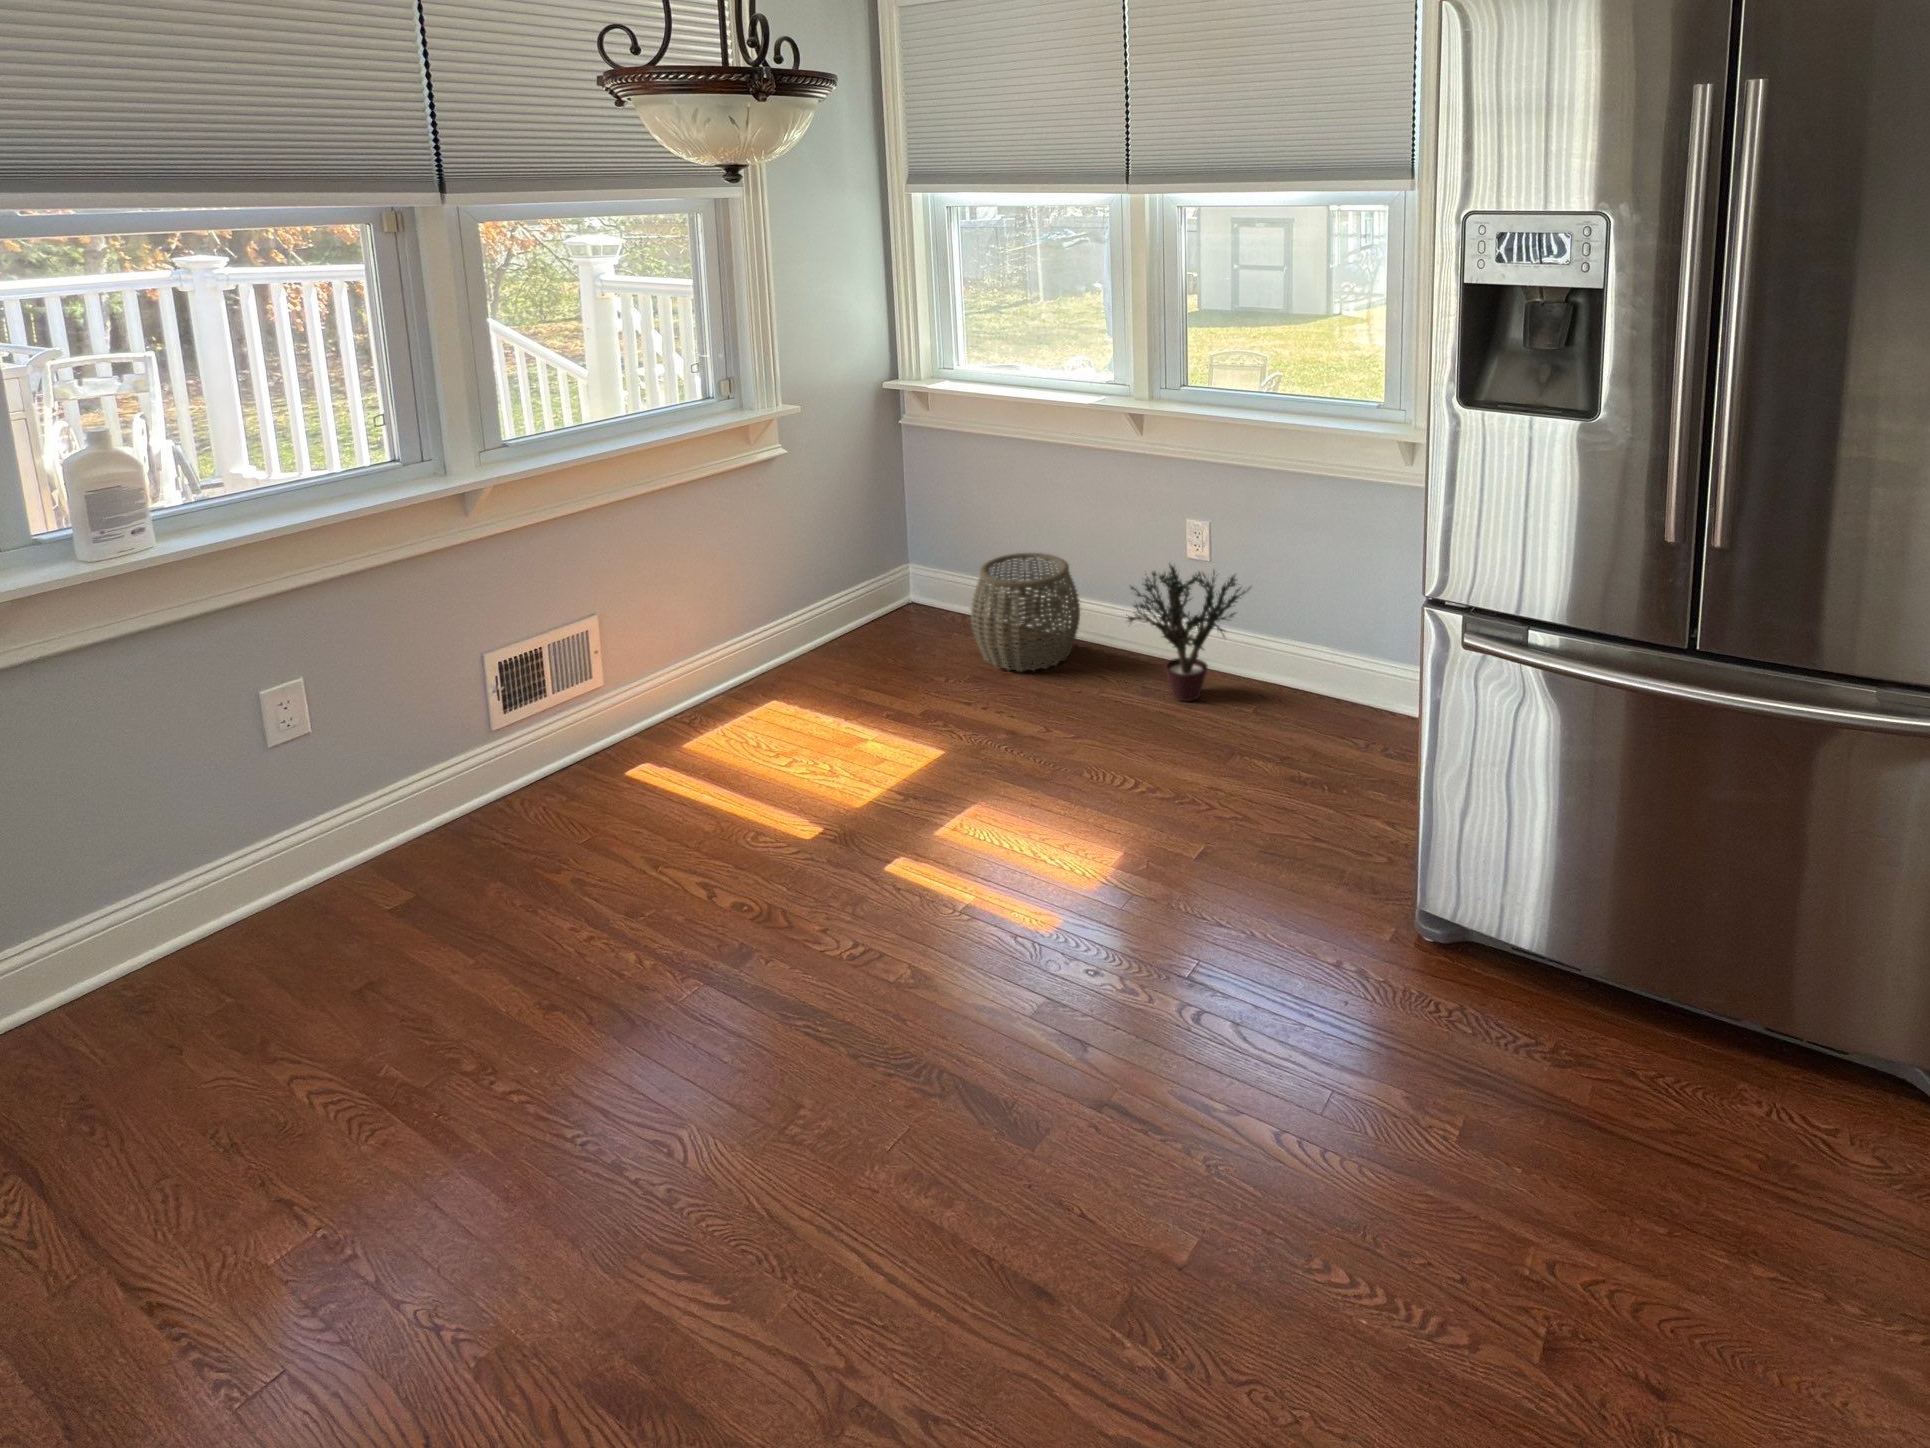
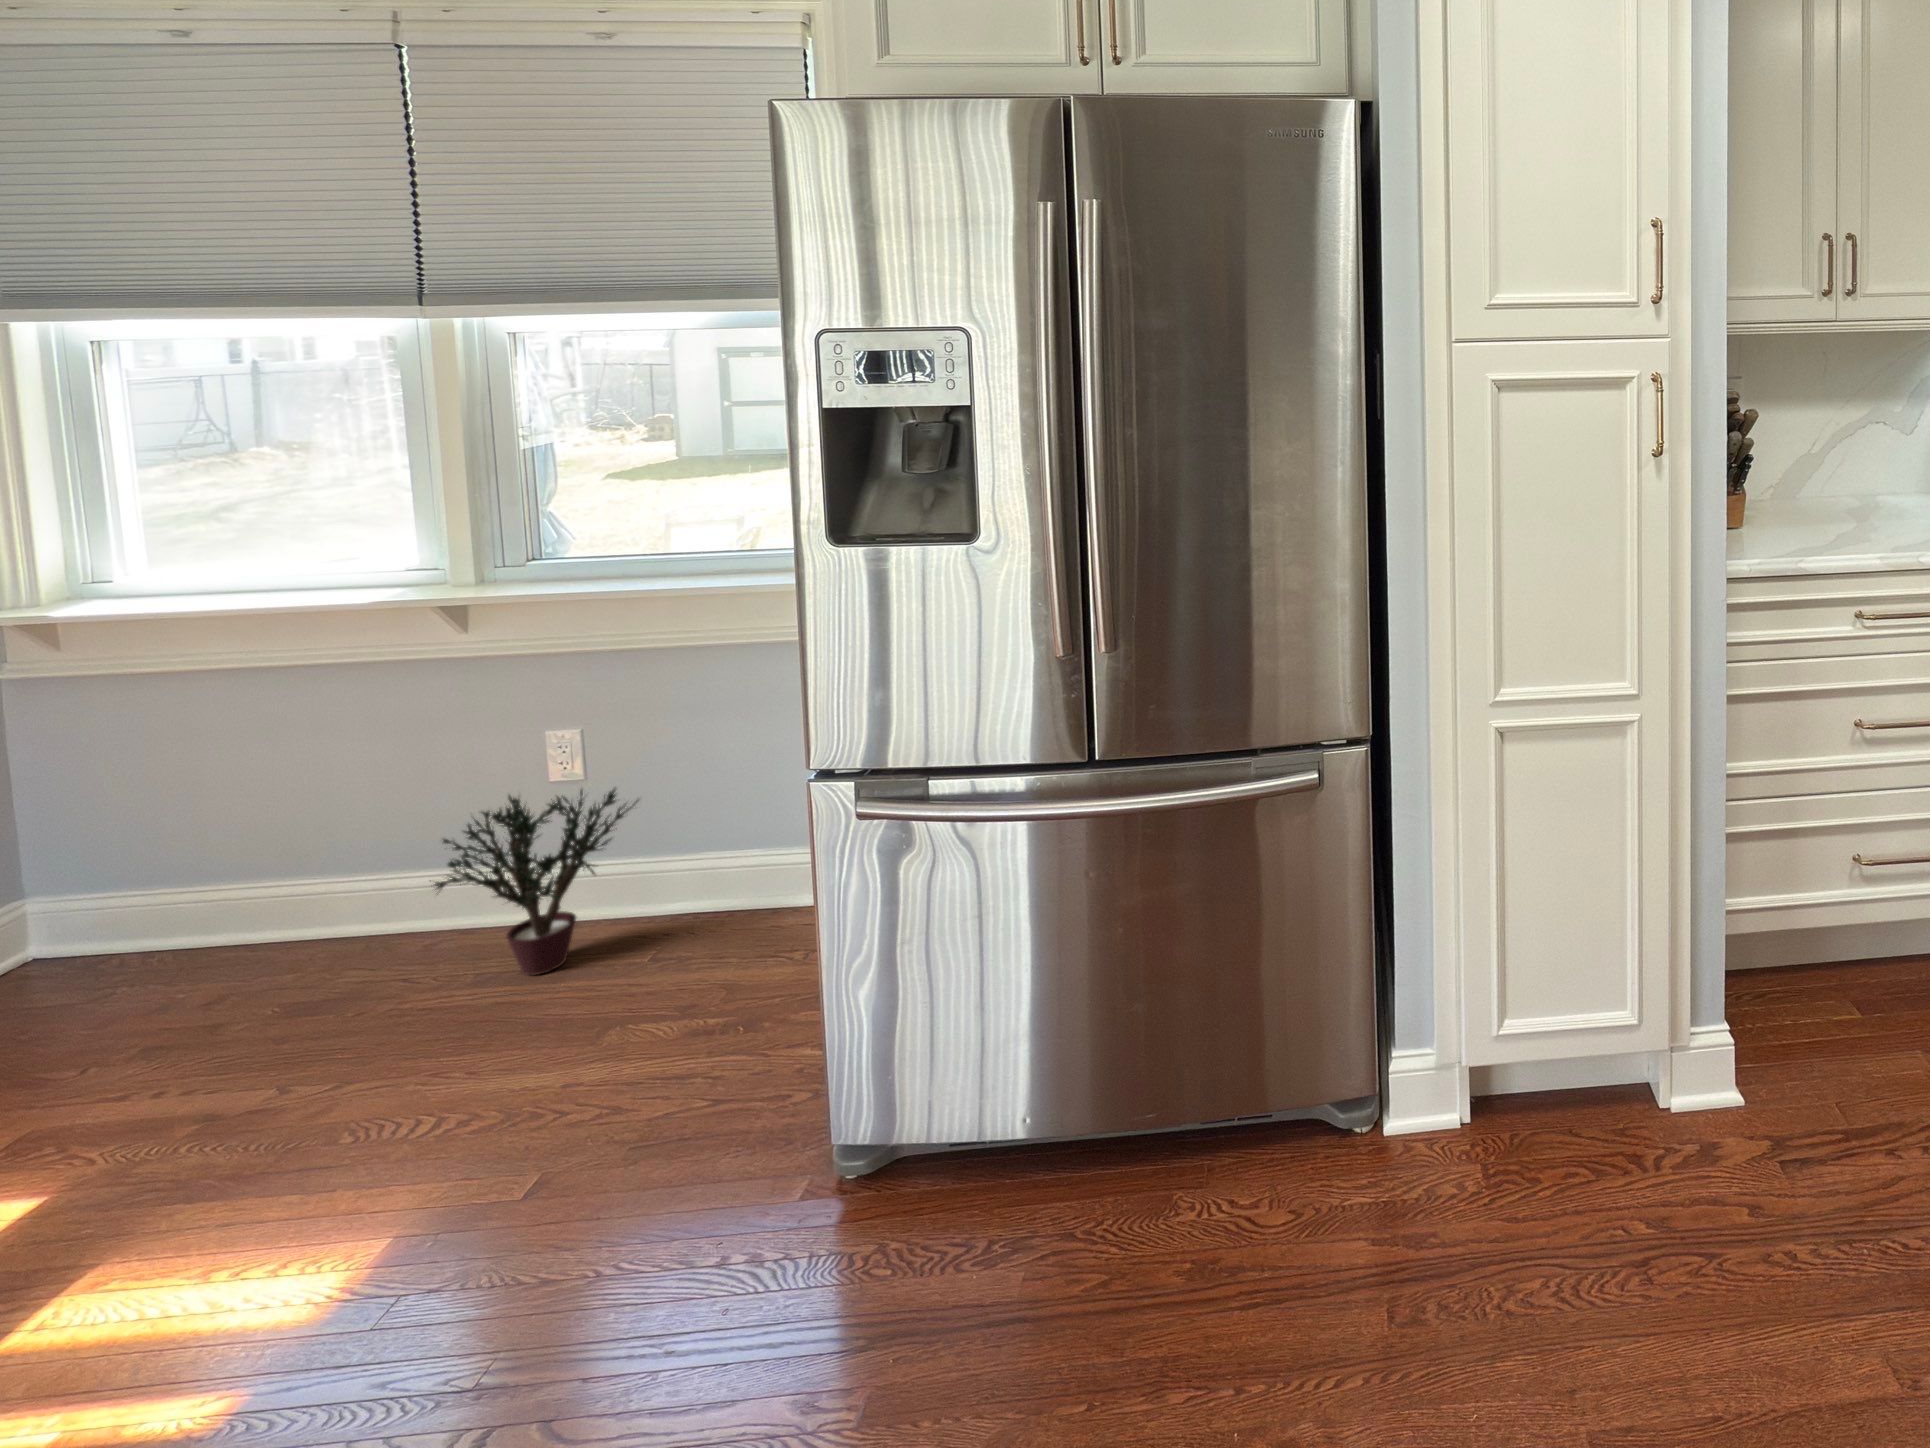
woven basket: present [971,553,1080,671] -> none [142,823,368,1017]

